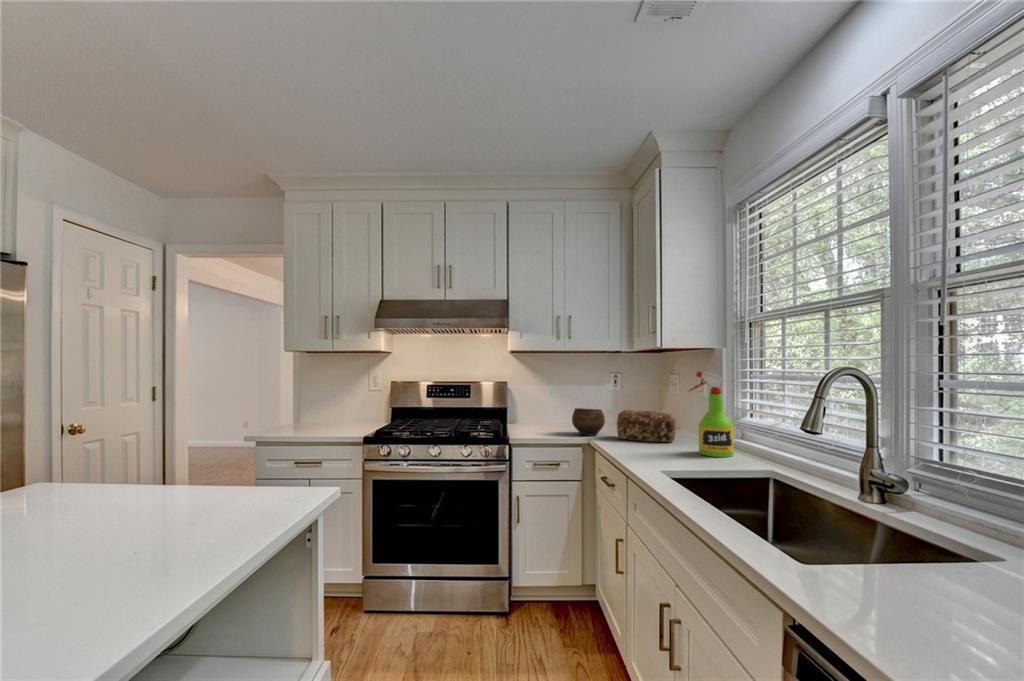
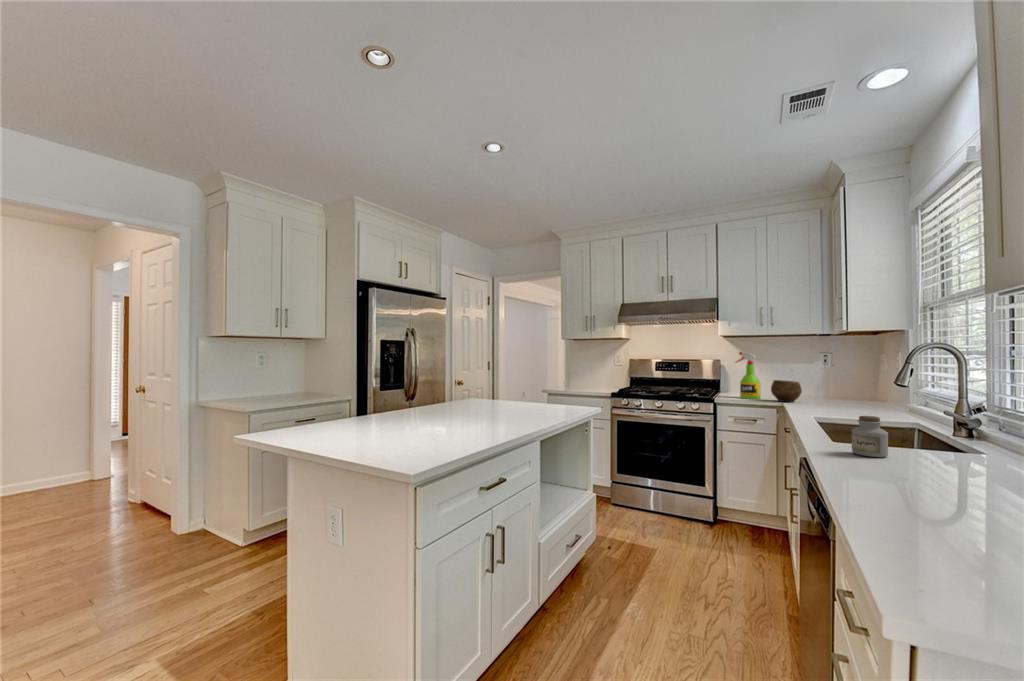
spray bottle: present [688,371,734,457] -> present [736,352,761,399]
bread loaf: present [617,410,675,442] -> none [807,382,868,408]
jar: none [861,525,929,614] -> present [852,416,888,457]

